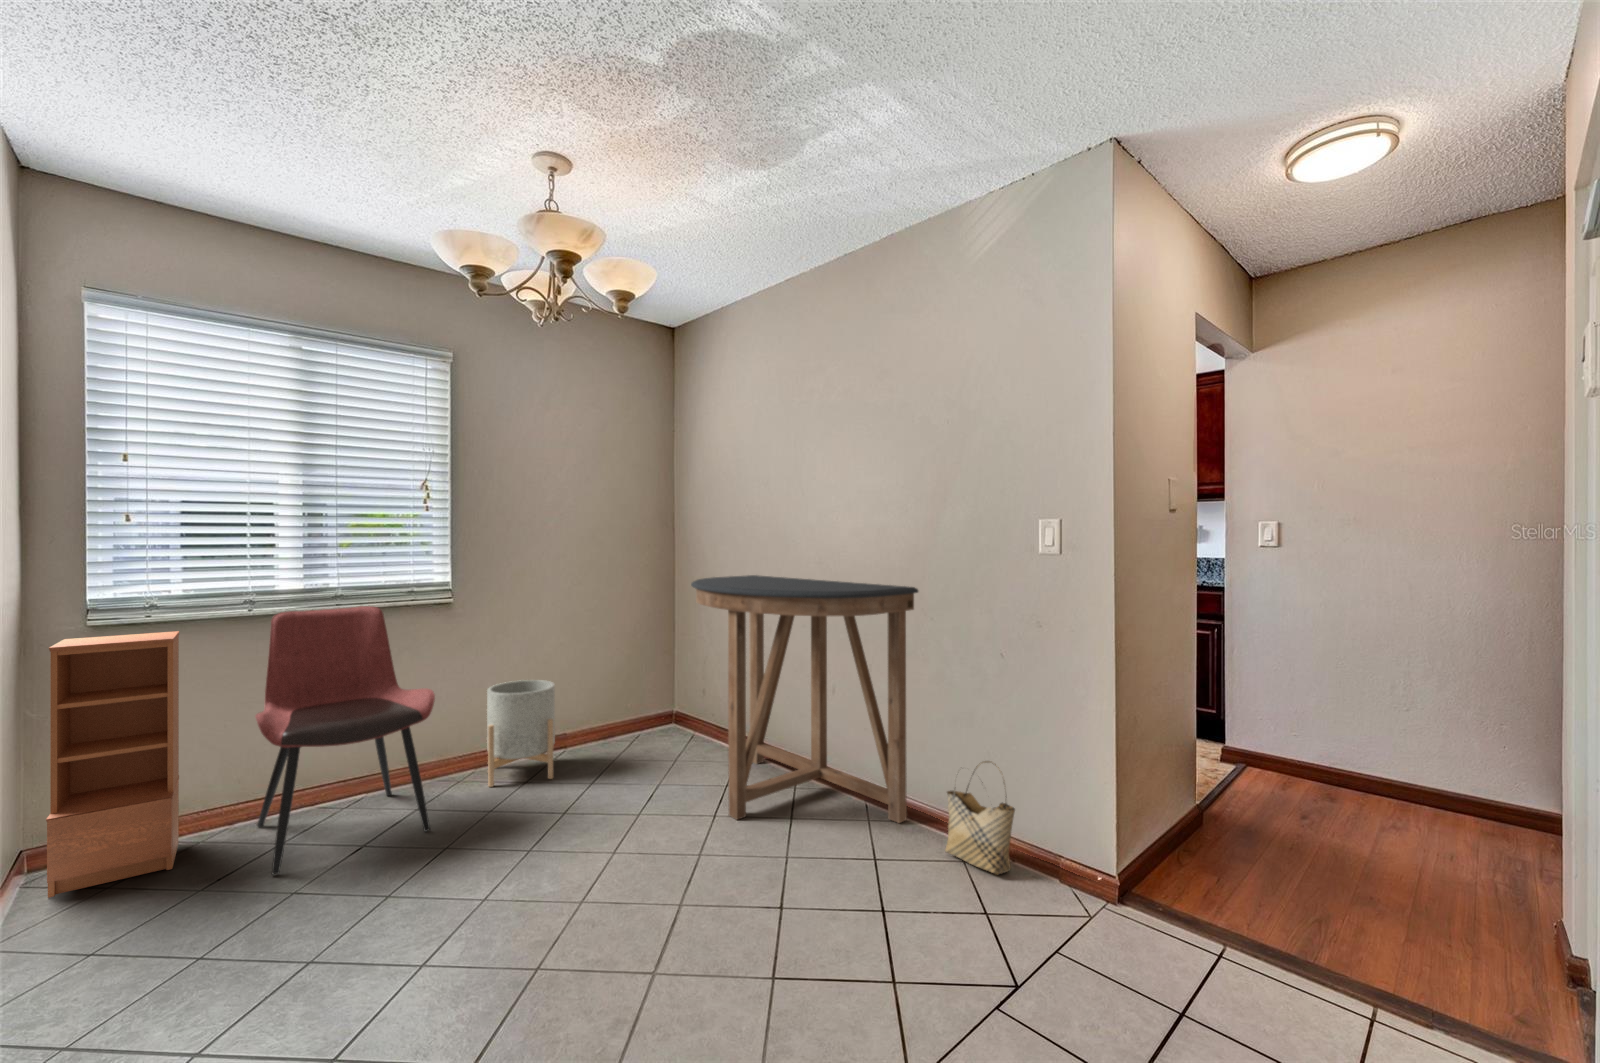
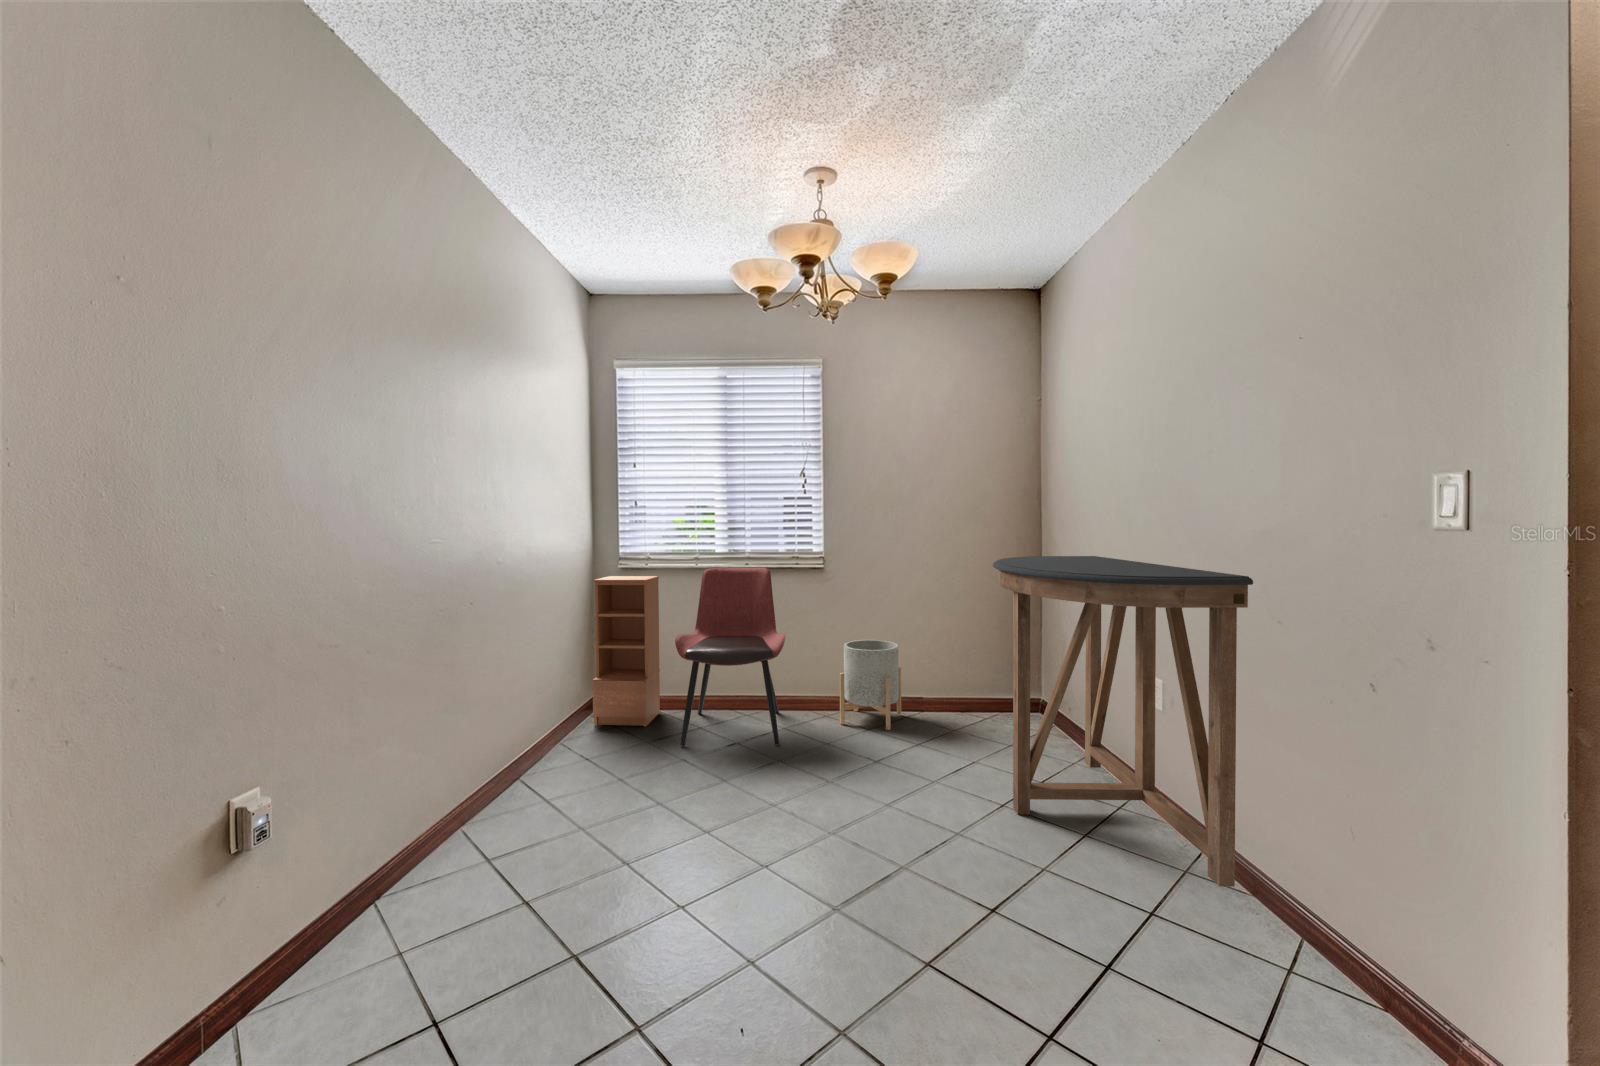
woven basket: present [945,761,1015,874] -> none [1255,833,1368,1013]

